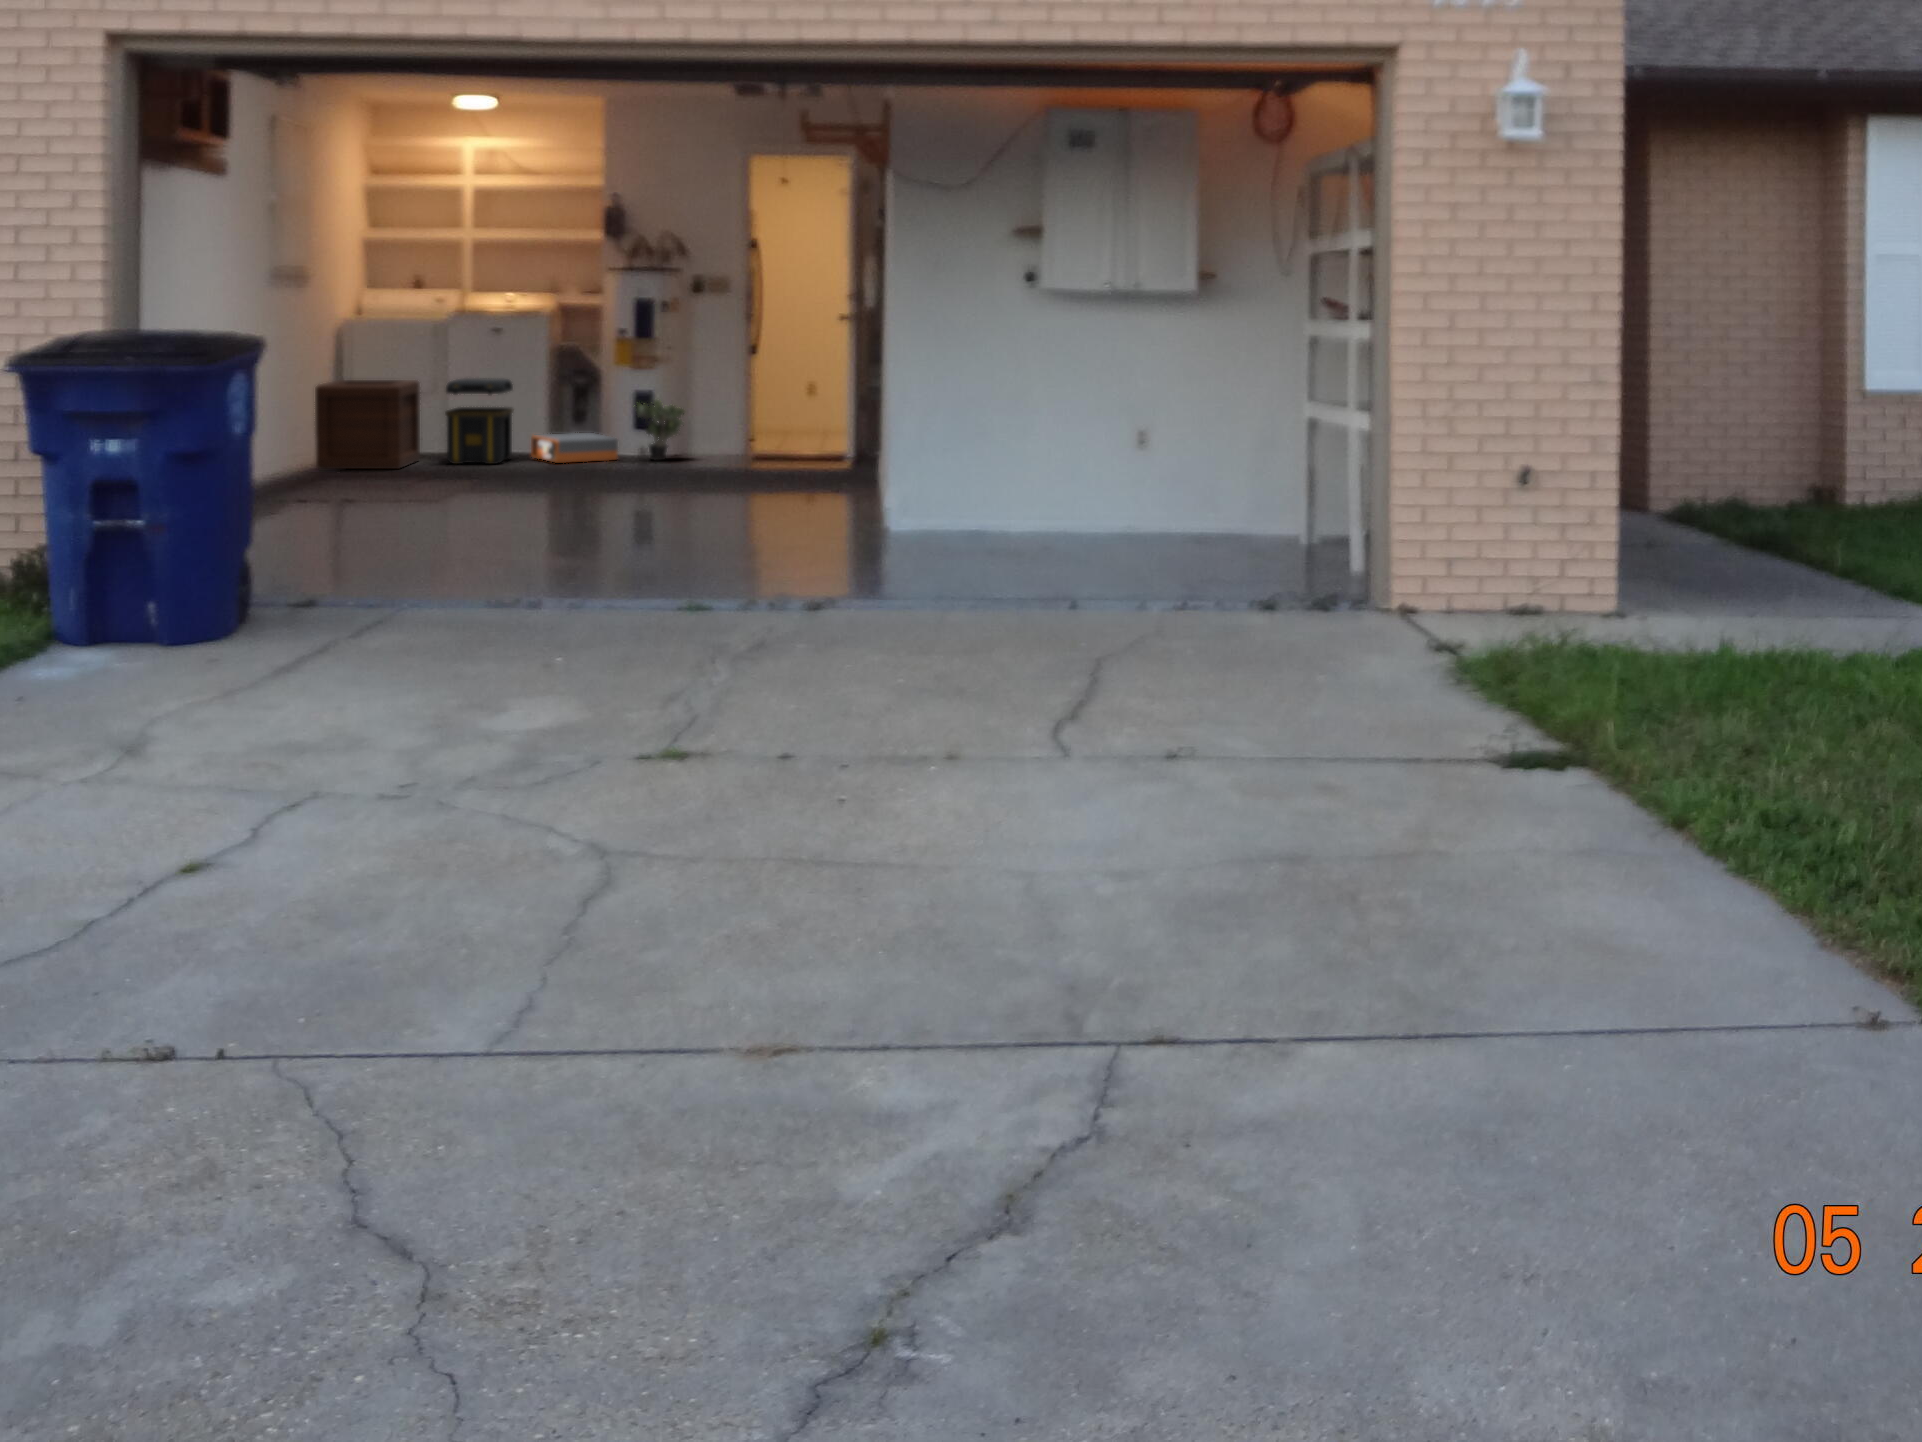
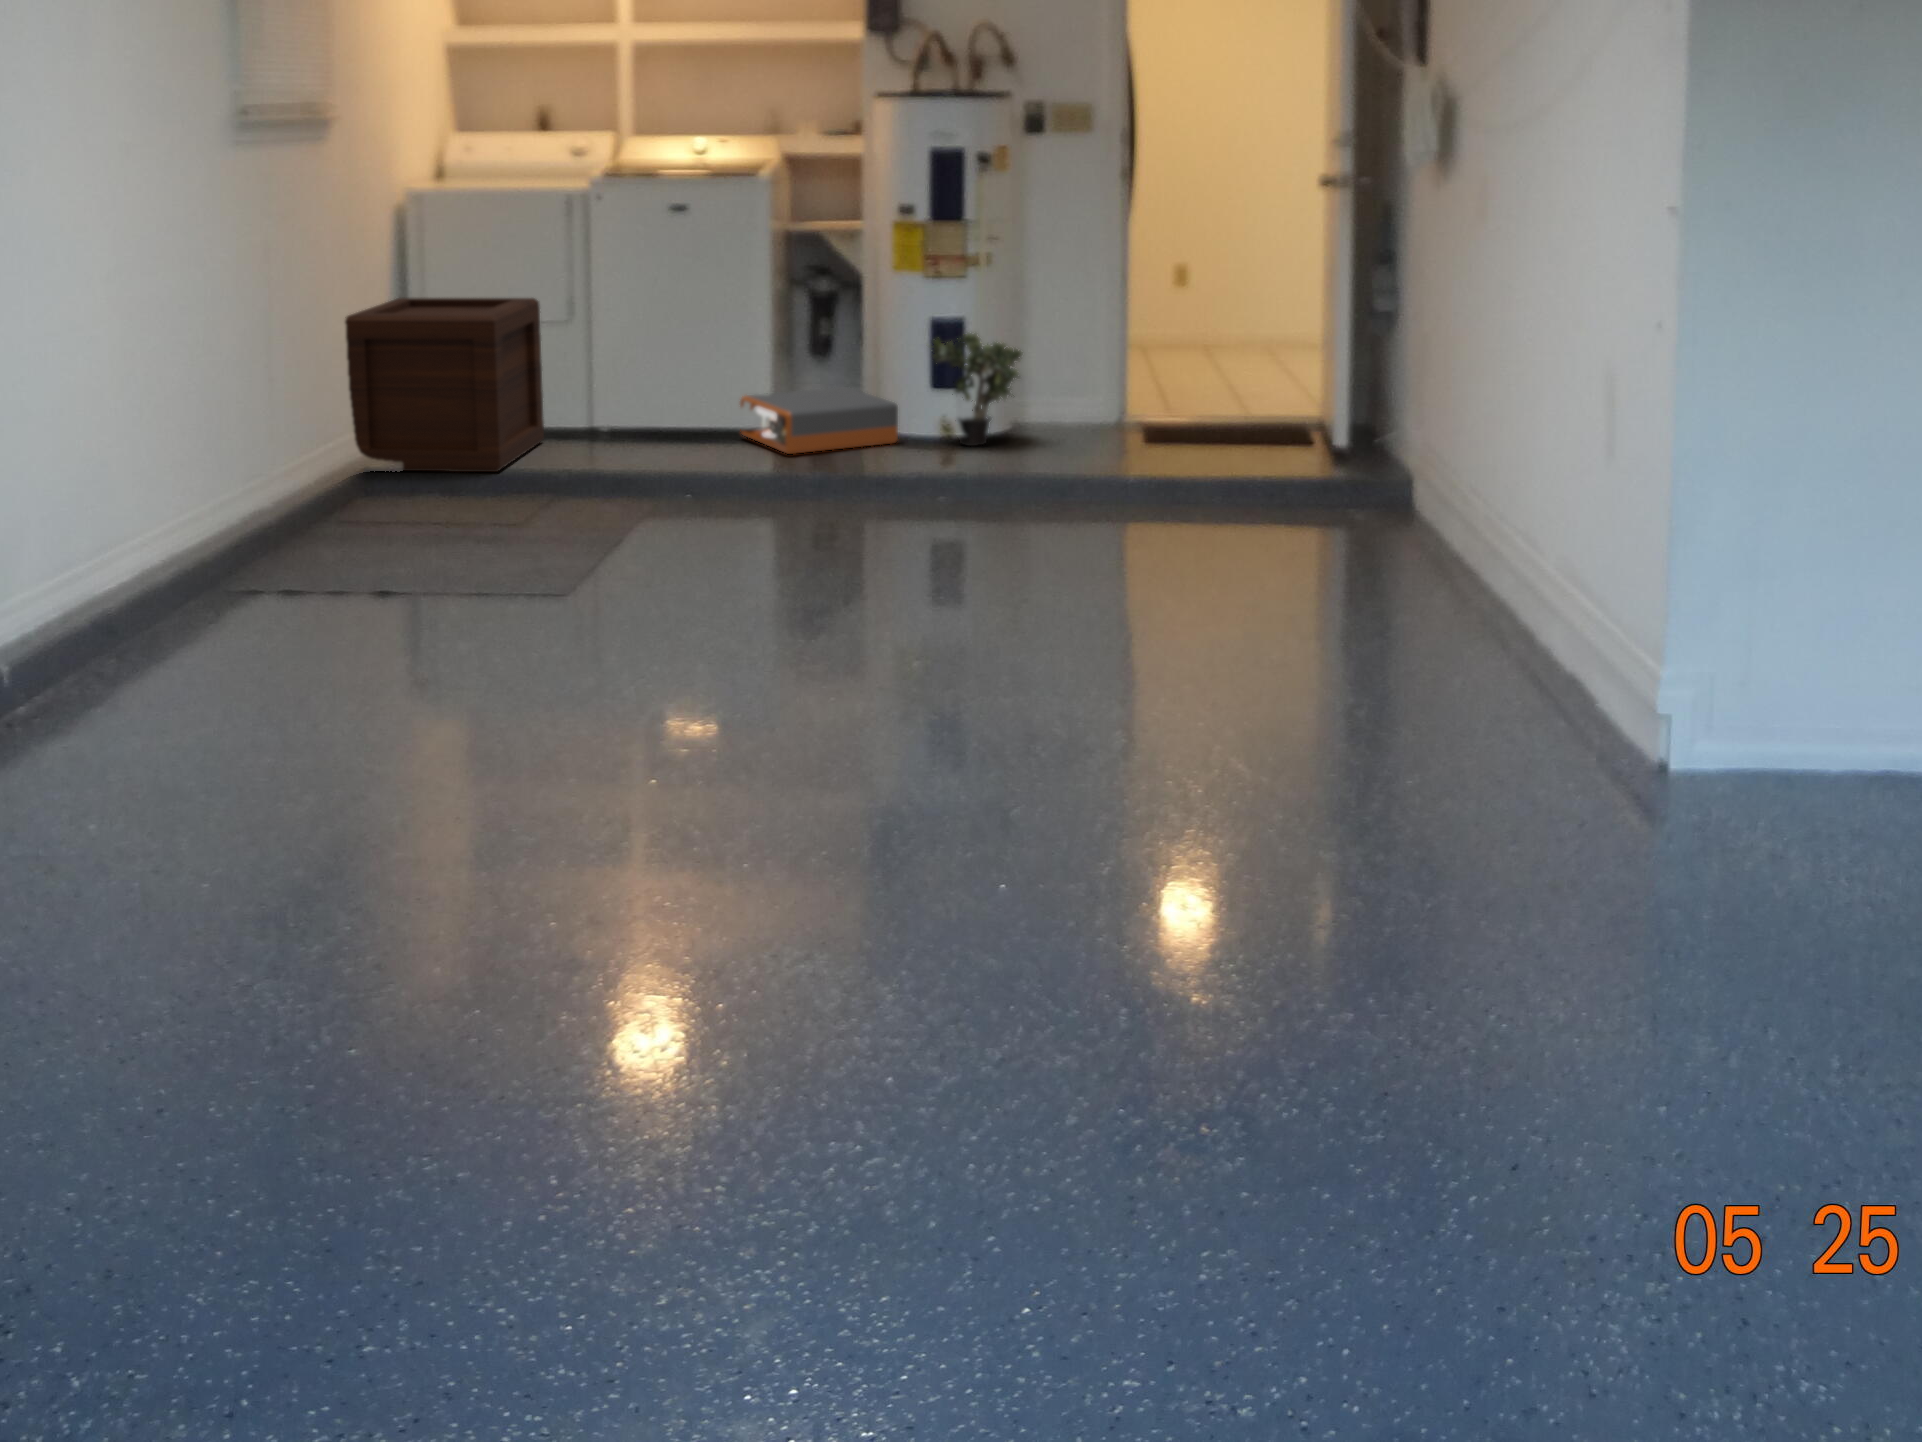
toolbox: present [445,378,514,464] -> none [583,293,709,455]

